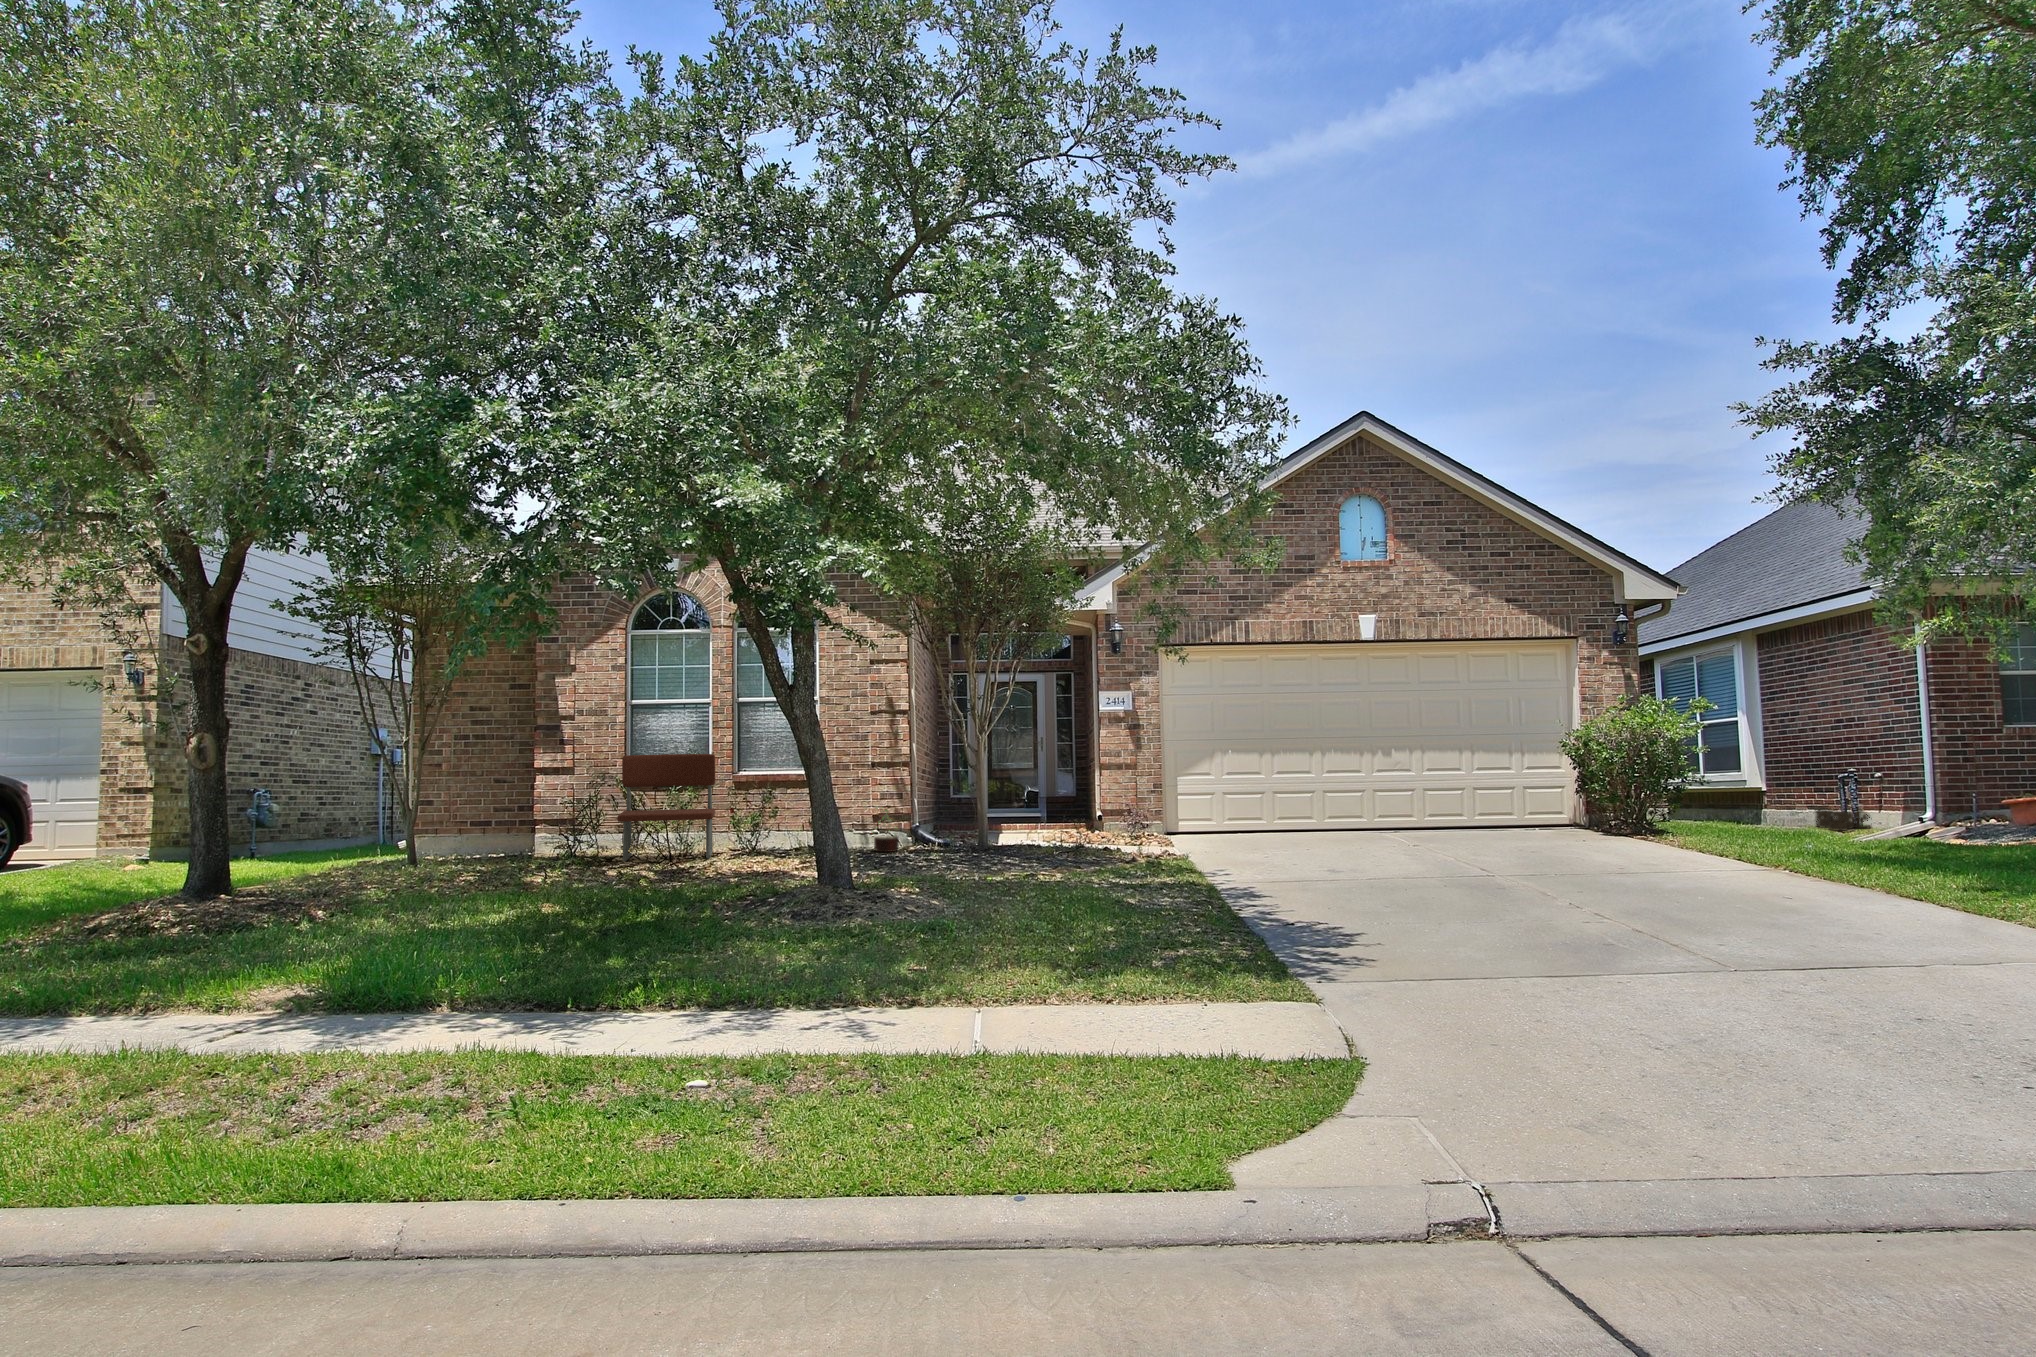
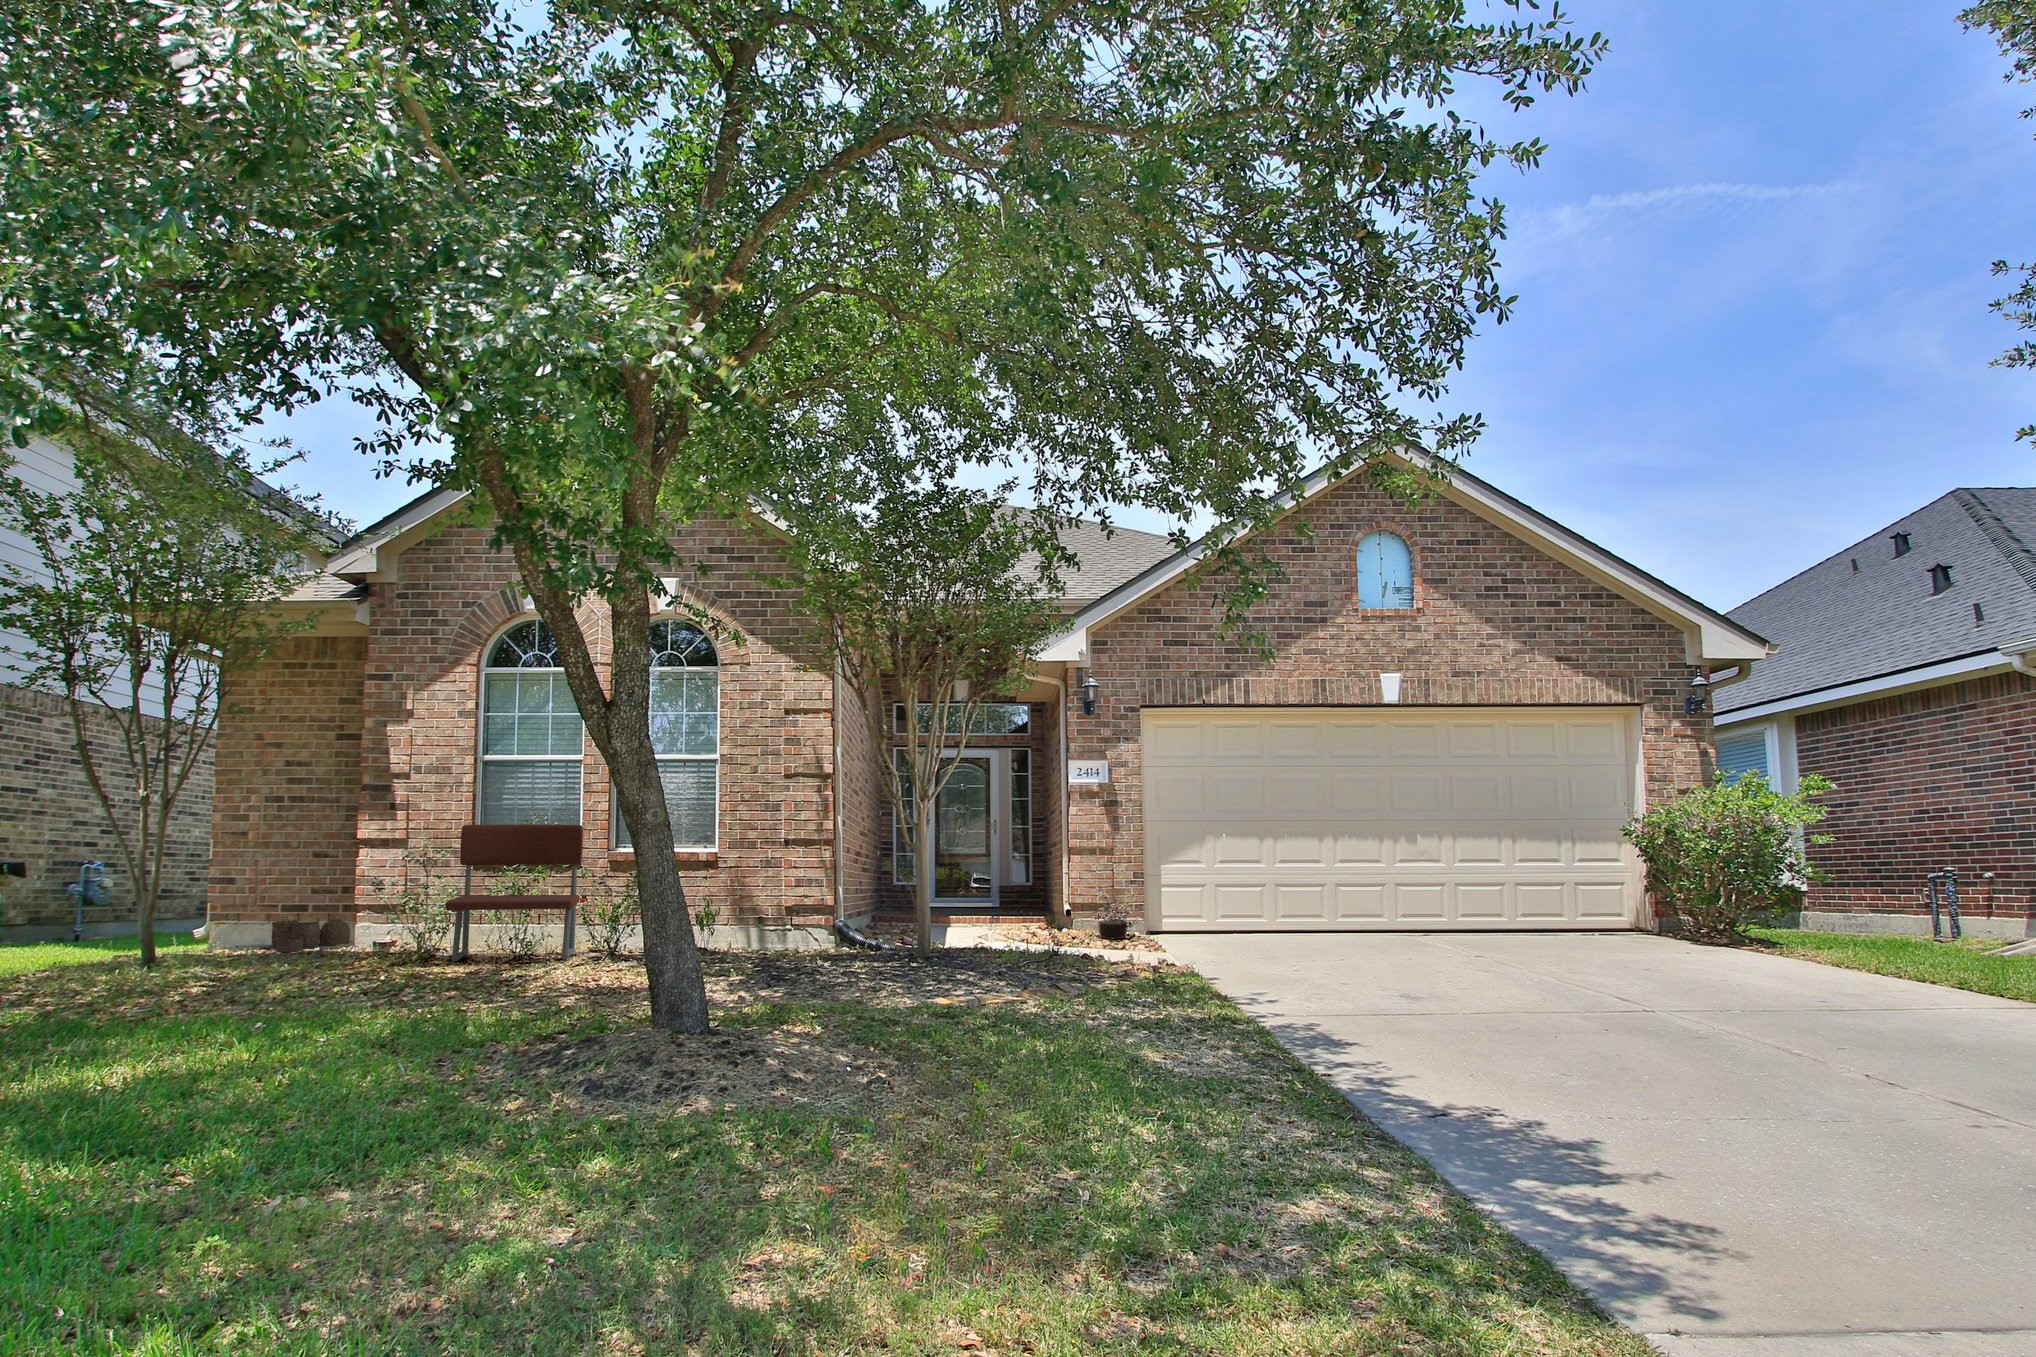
decorative plant: present [871,806,899,852] -> present [1095,886,1127,939]
woven basket: present [1815,809,1872,831] -> present [272,917,350,952]

